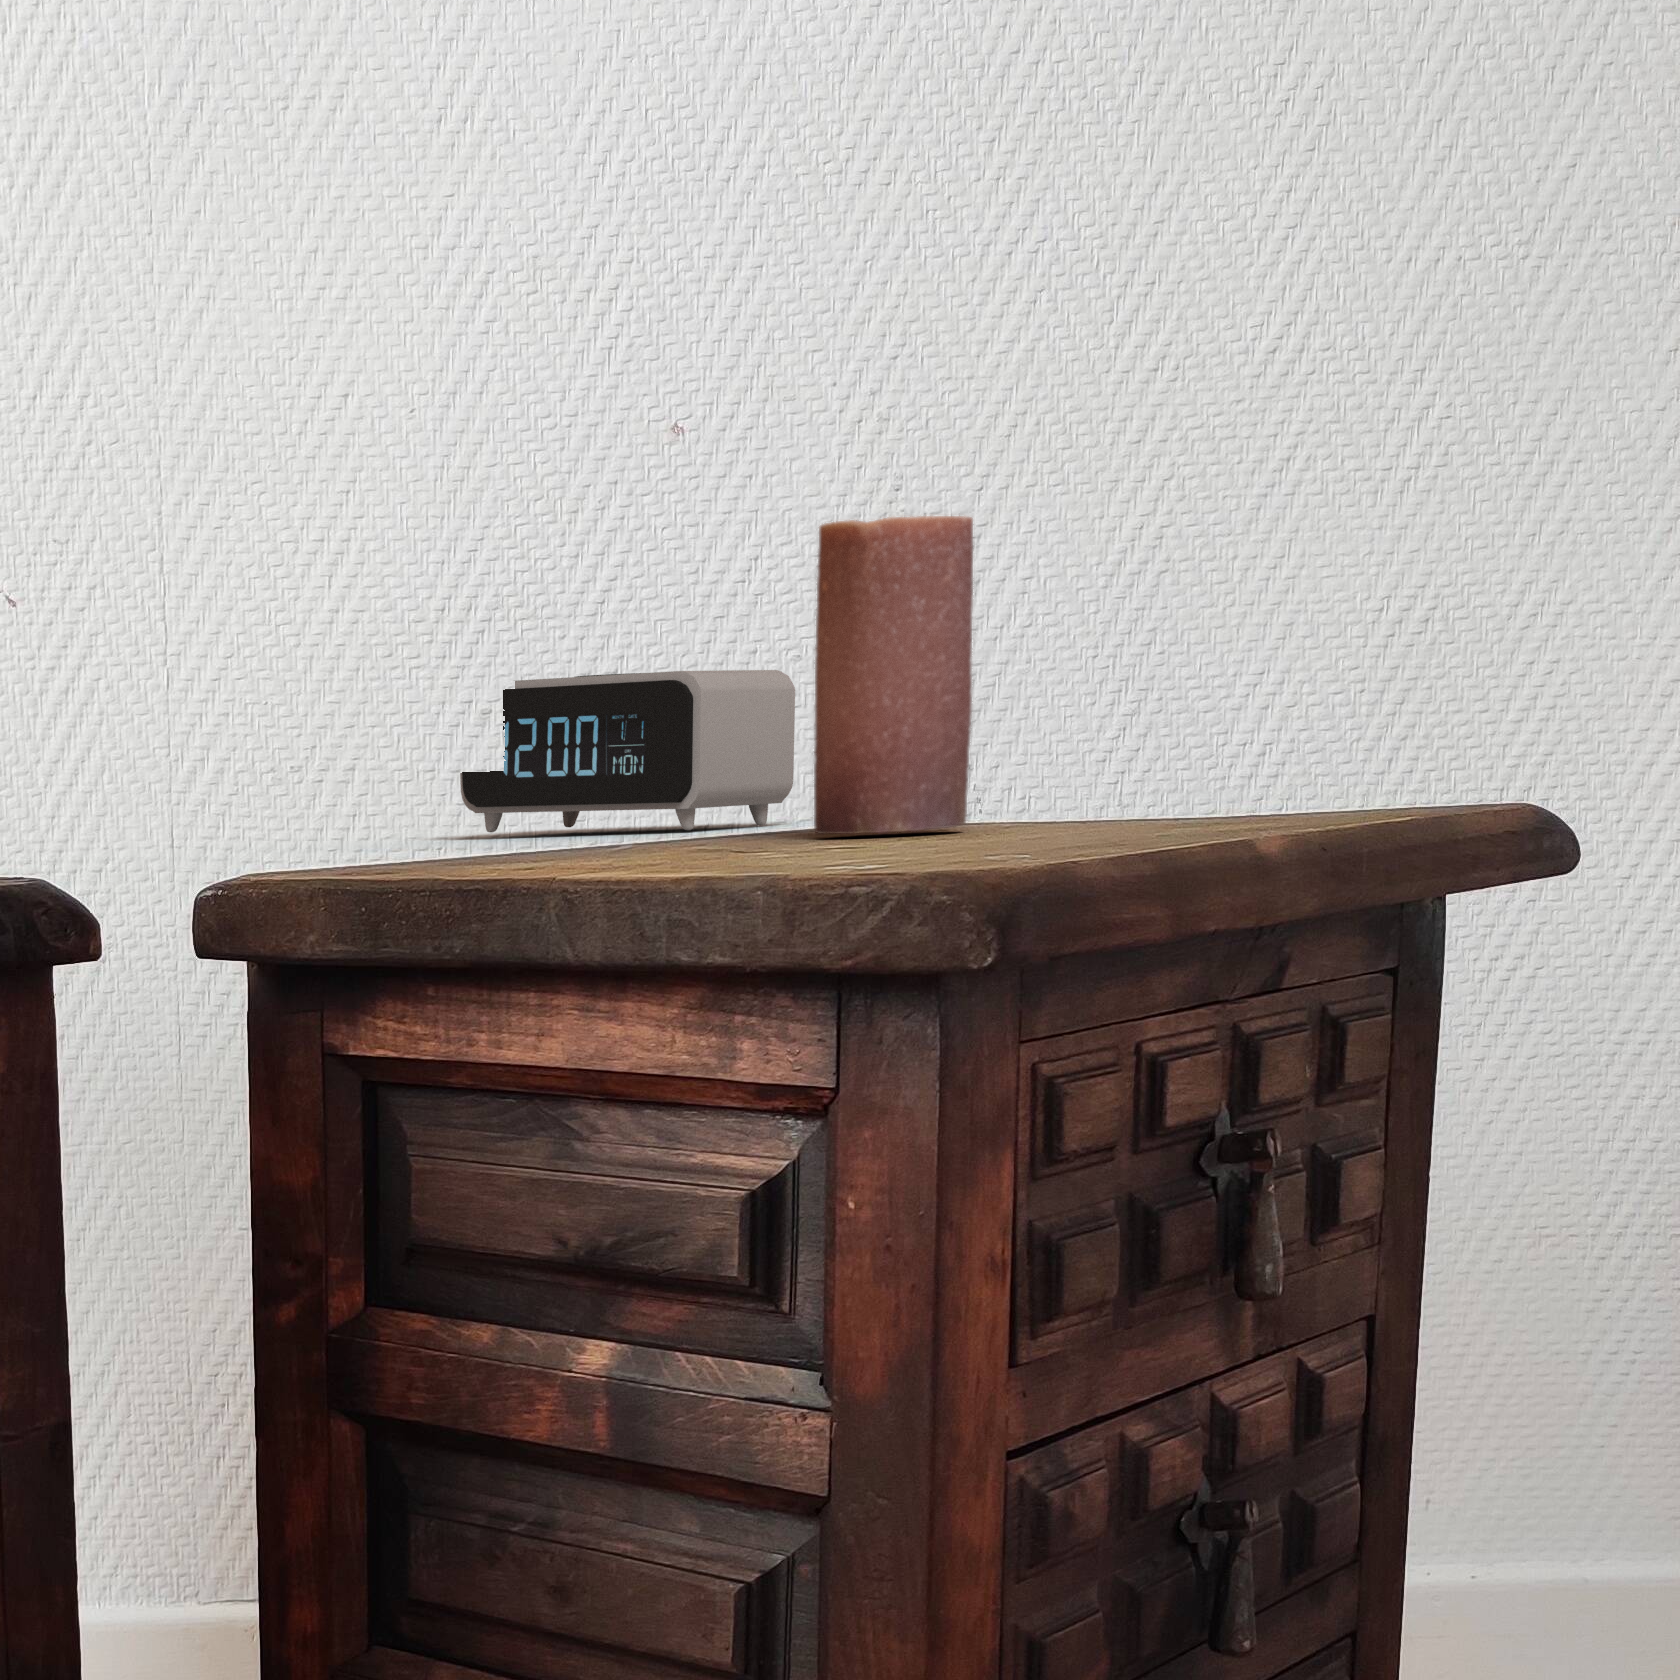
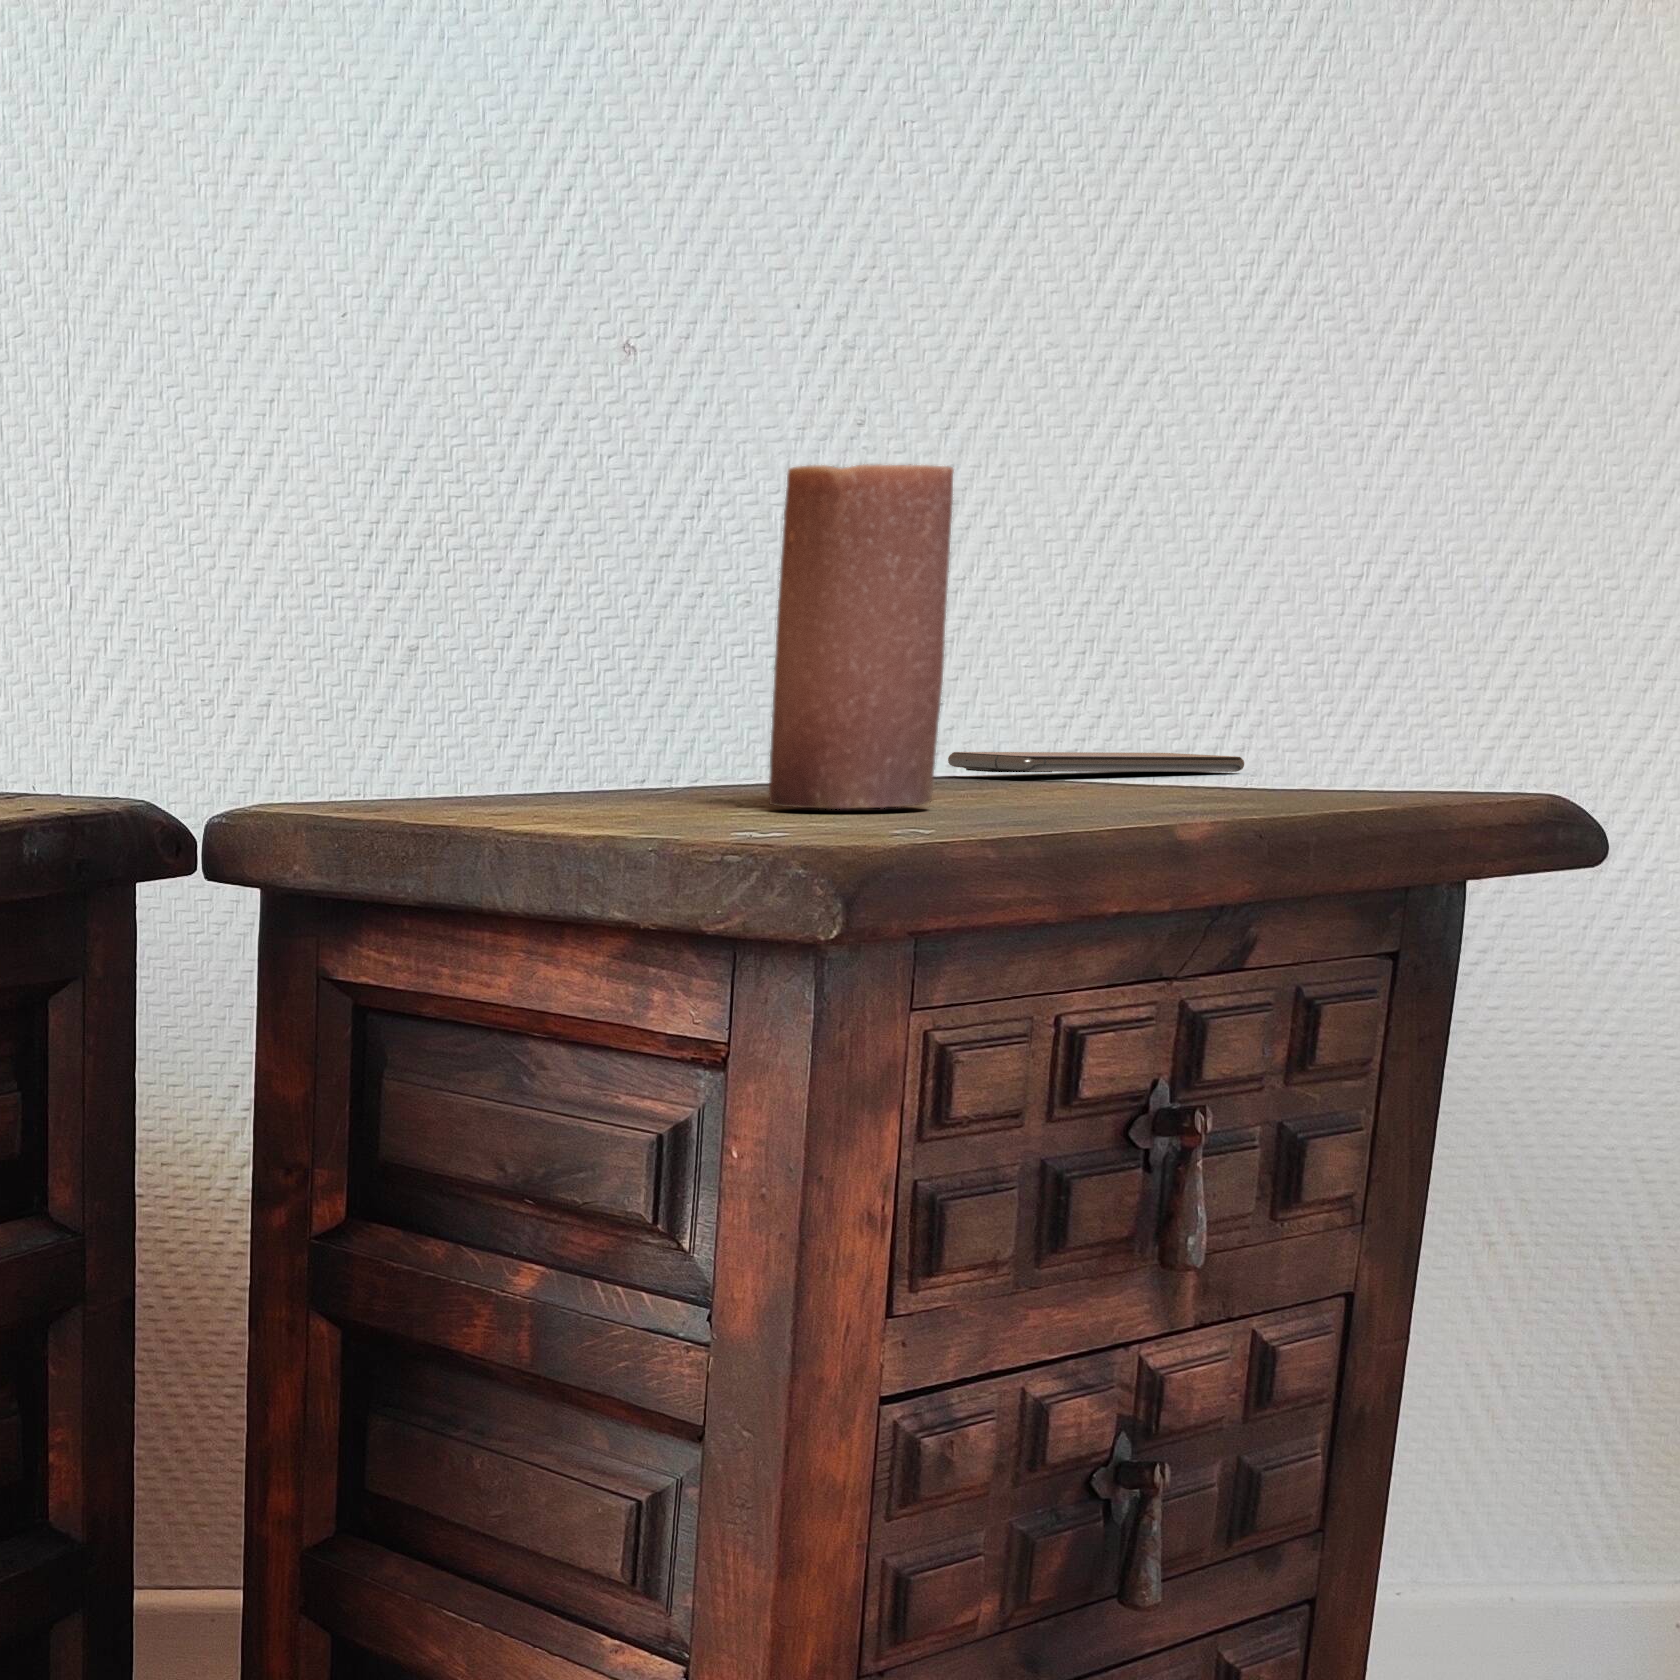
alarm clock: present [460,670,795,832] -> none [382,613,744,785]
smartphone: none [993,783,1276,806] -> present [948,752,1244,772]

